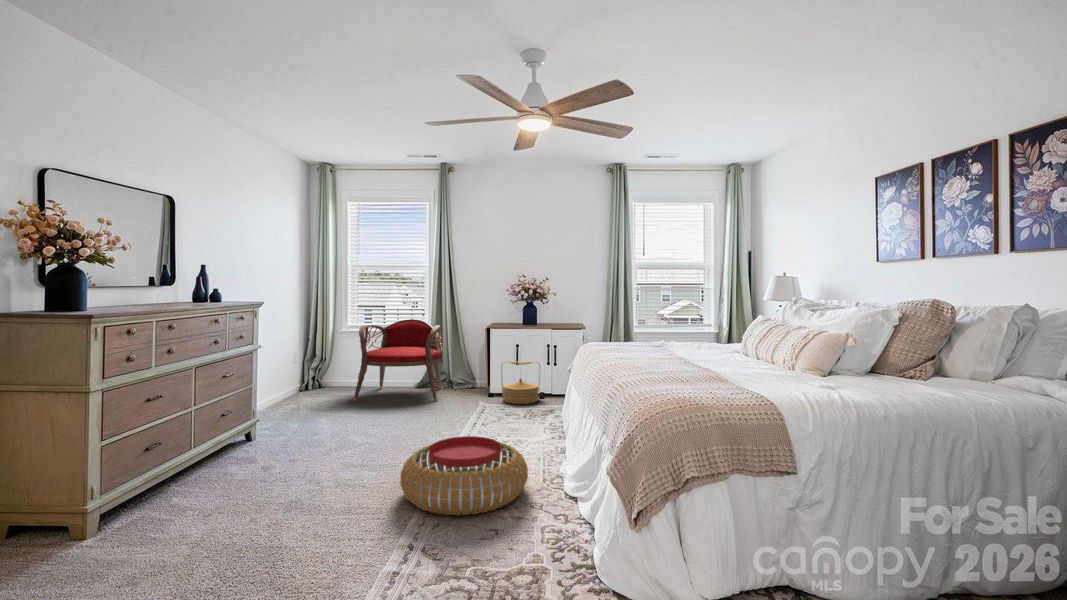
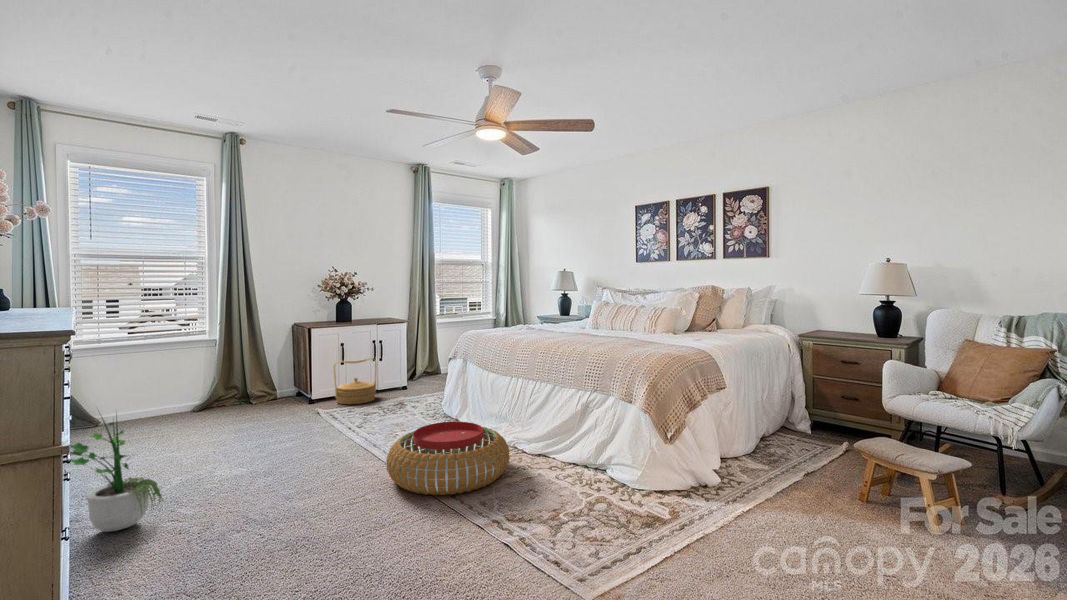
armchair: present [354,319,443,401] -> none [128,324,258,437]
potted plant: none [218,373,281,465] -> present [68,418,163,532]

